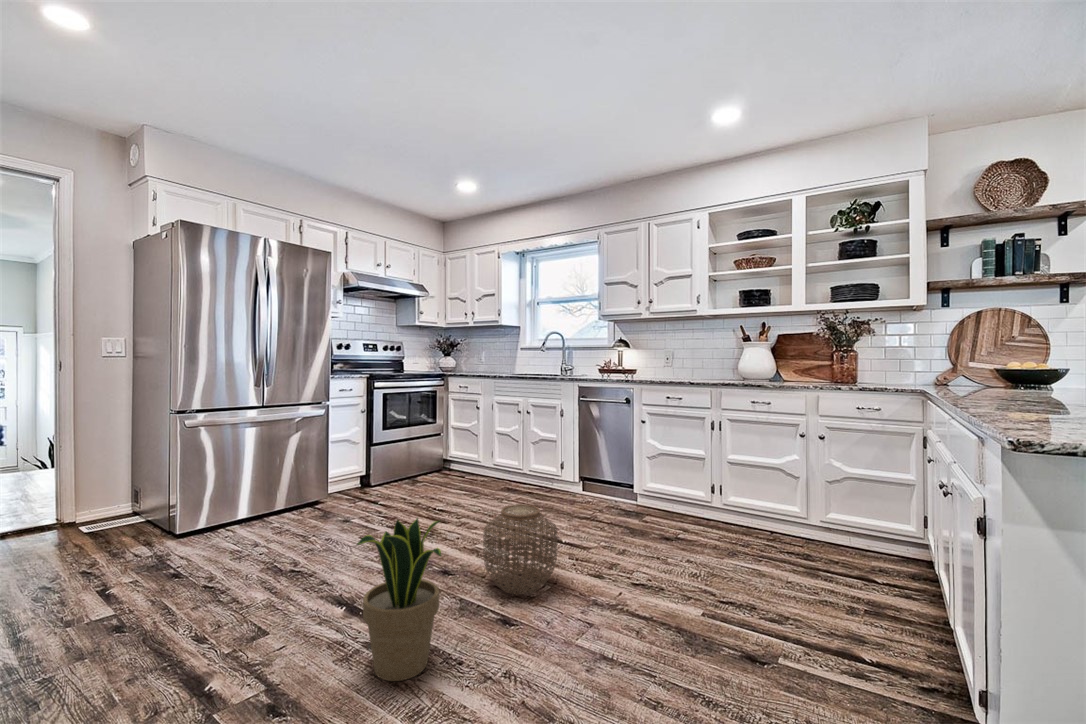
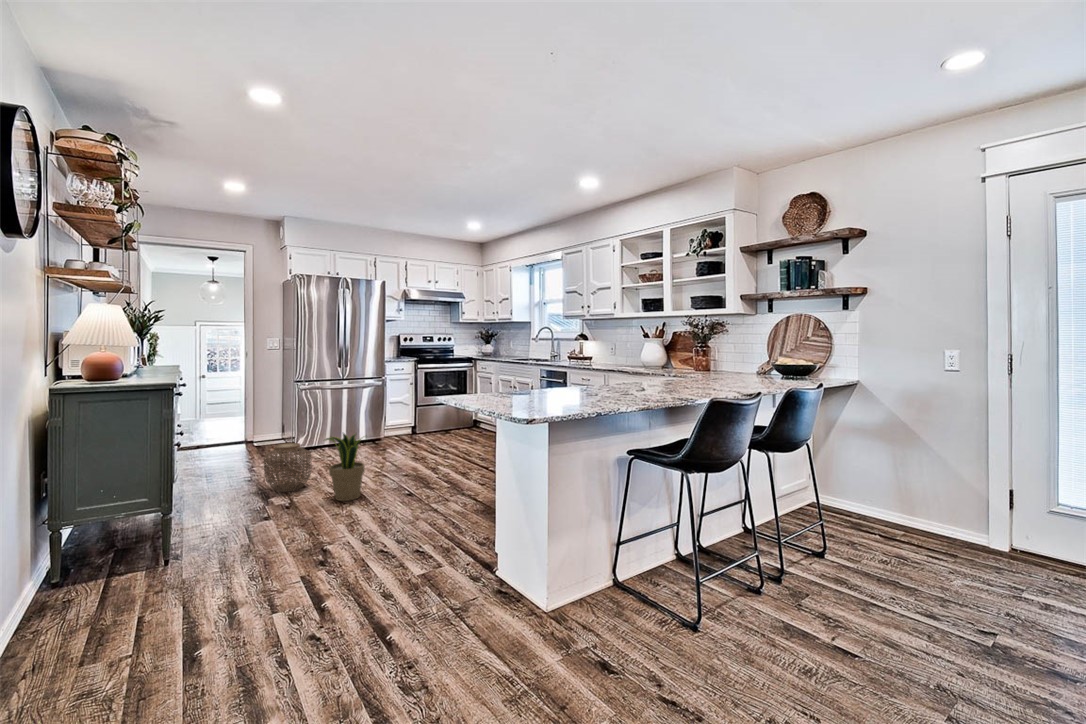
woven basket: present [483,504,557,594] -> present [264,443,311,492]

